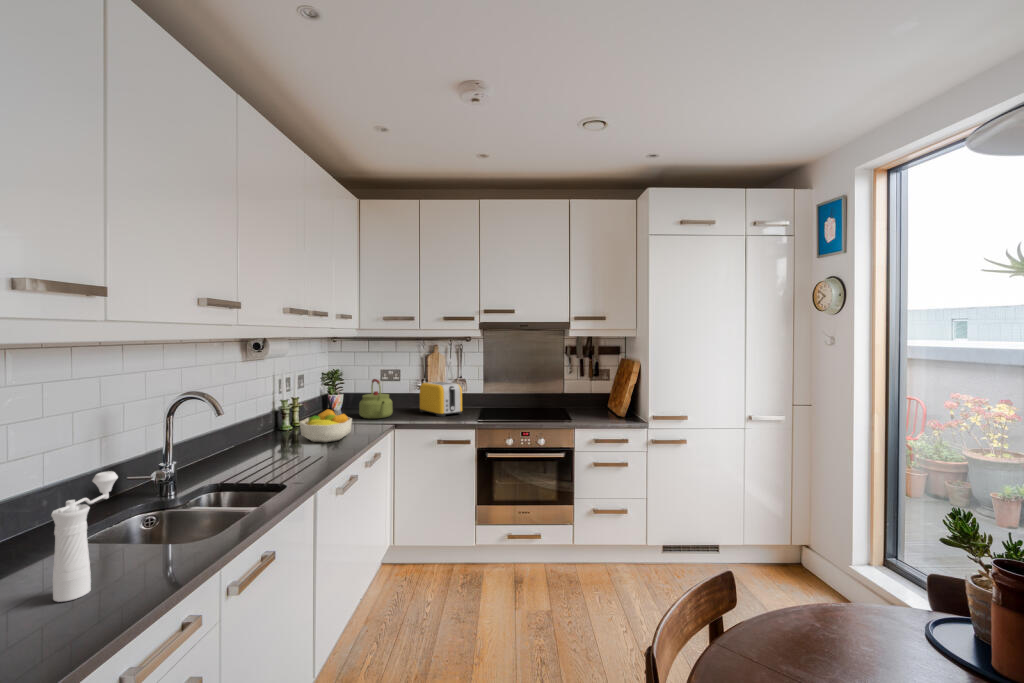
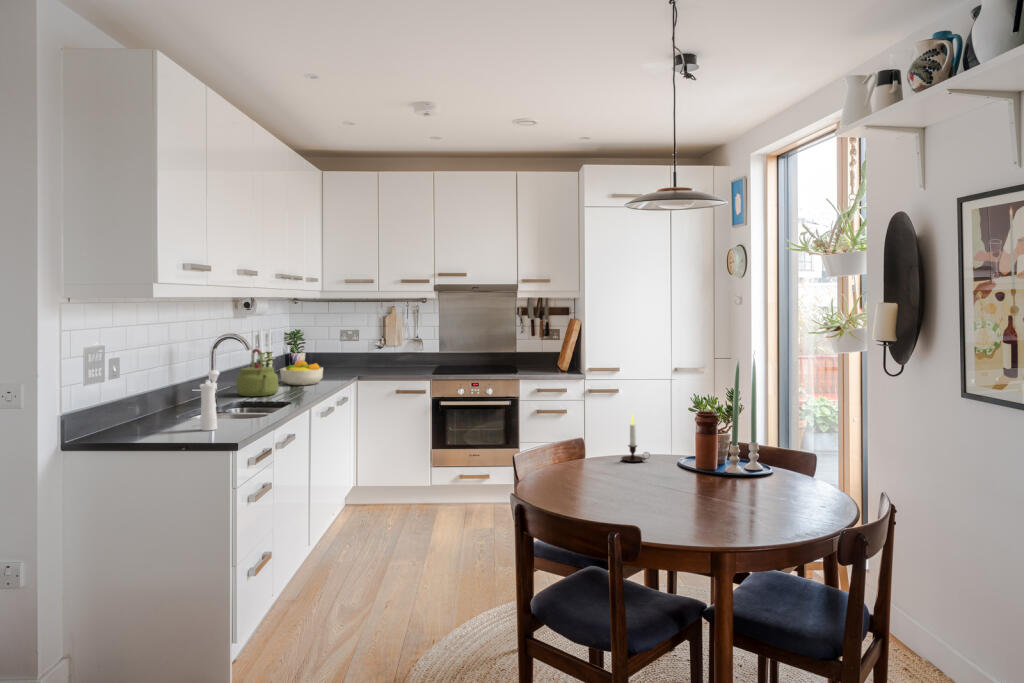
kettle: present [359,379,393,419] -> present [237,349,278,396]
toaster: present [420,382,462,417] -> none [378,341,419,372]
candle: none [835,555,897,652] -> present [622,414,647,462]

